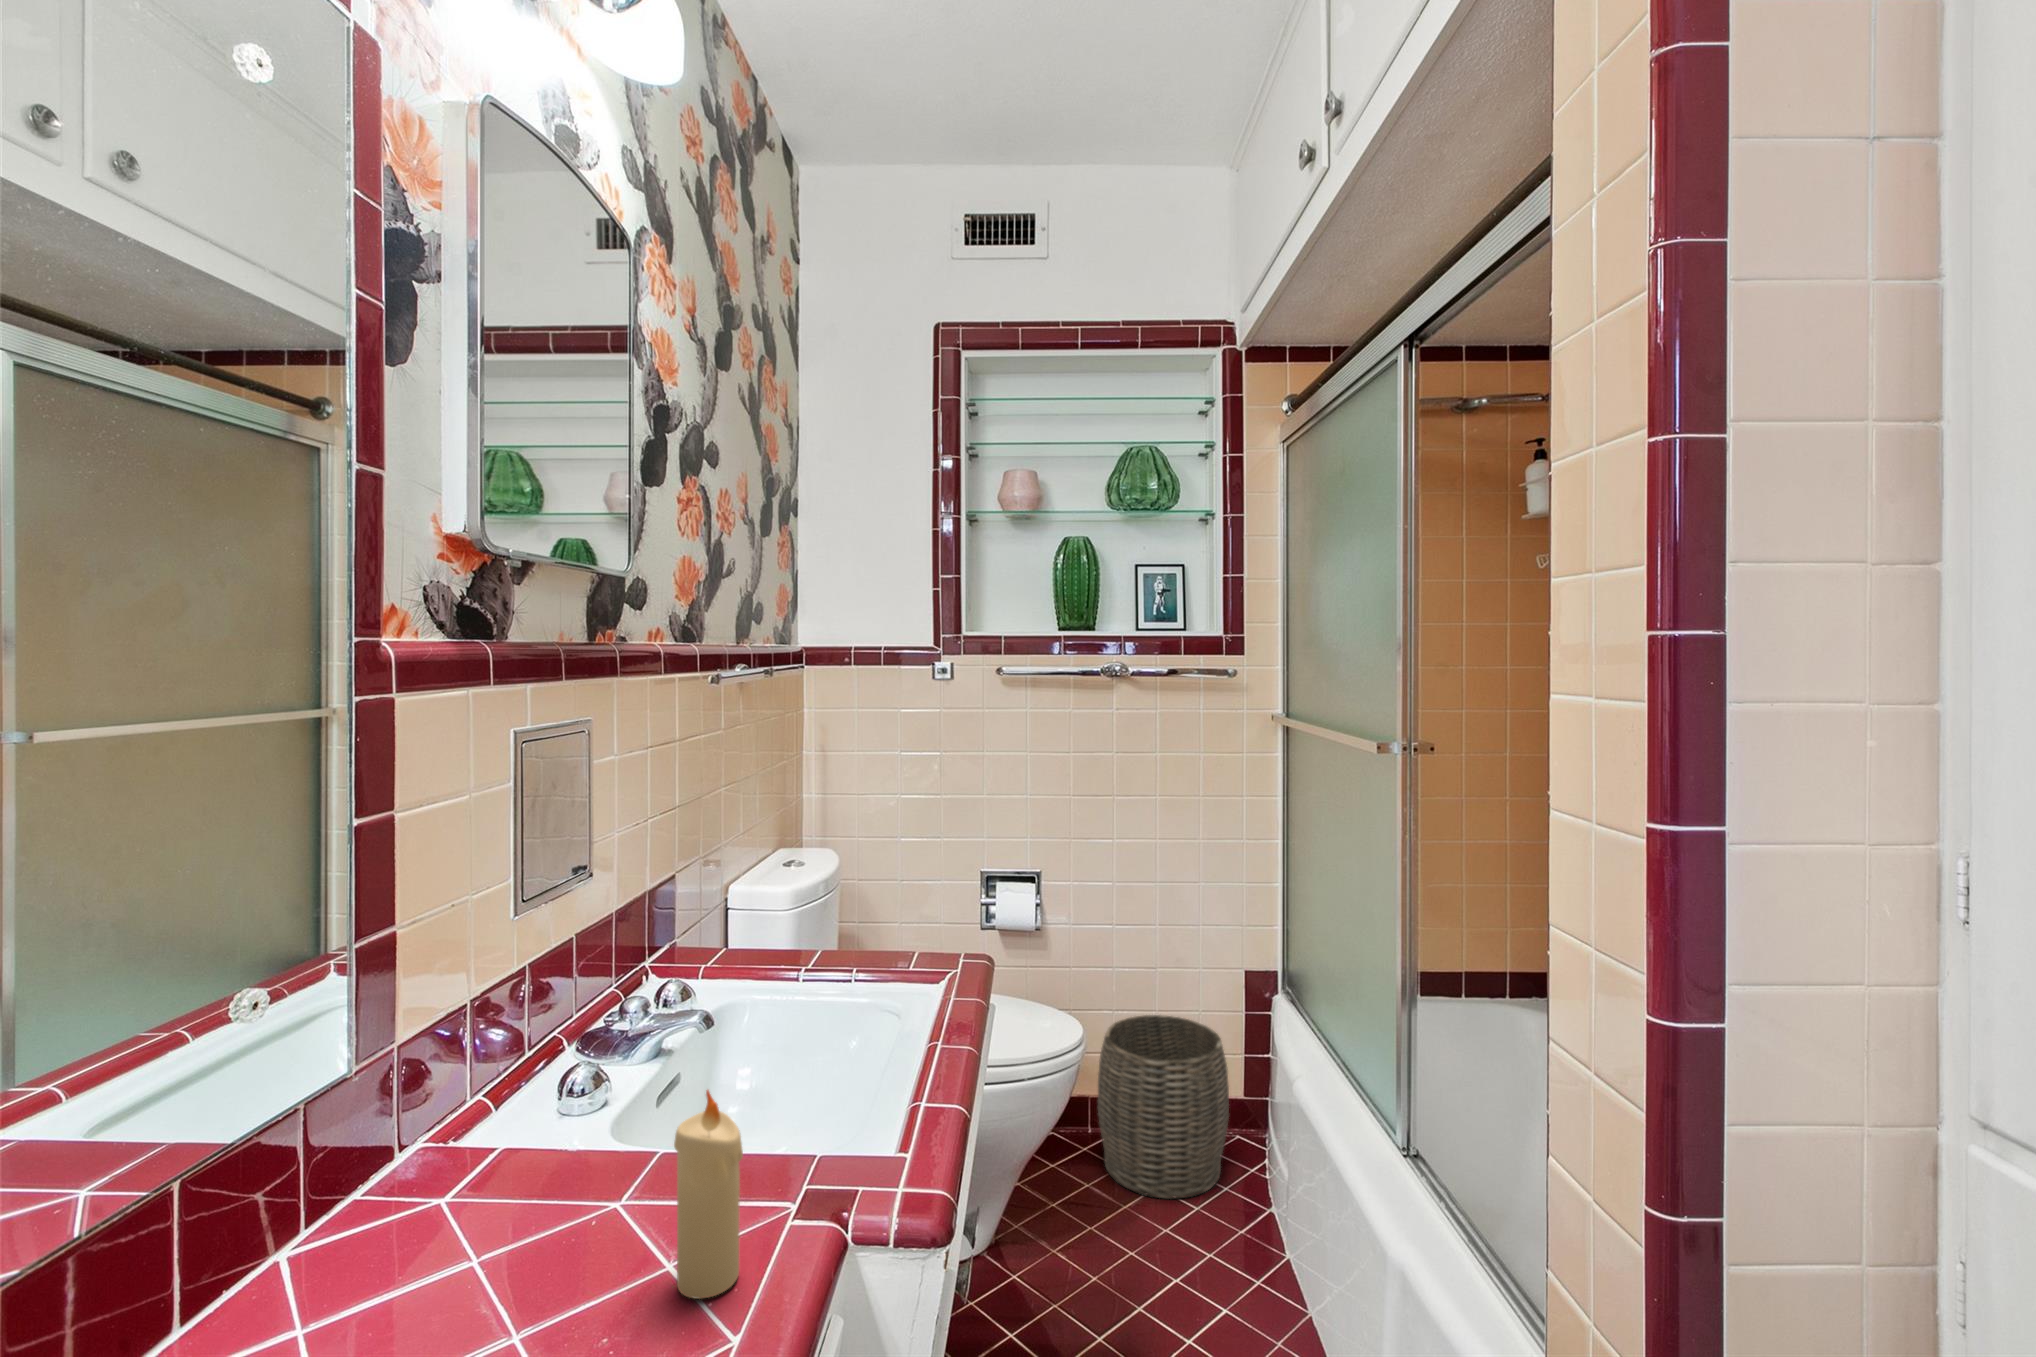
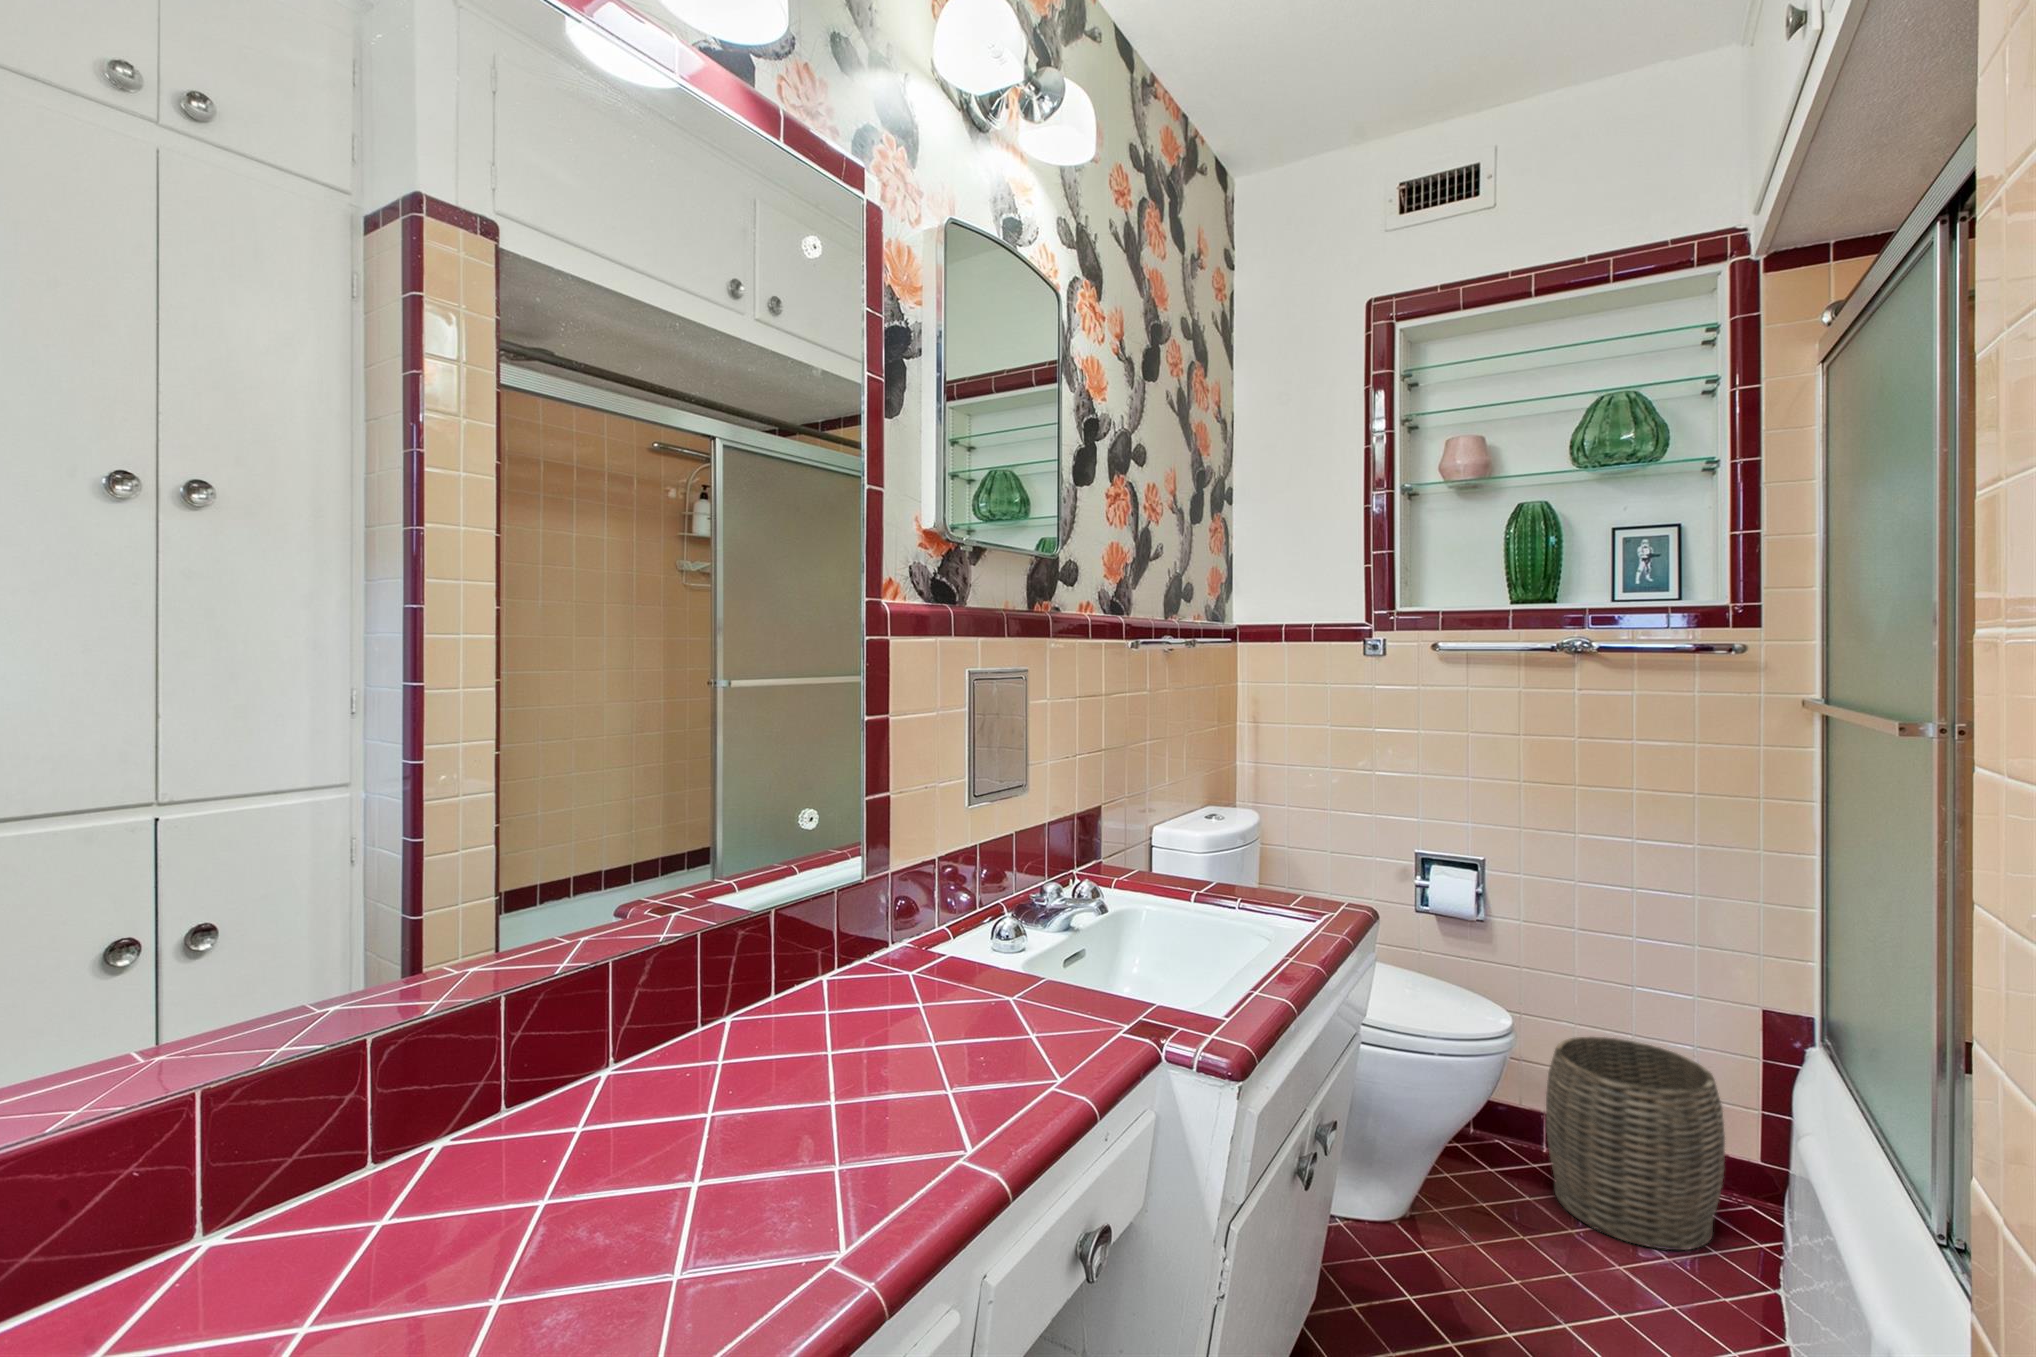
candle: present [674,1090,743,1299] -> none [1029,903,1074,1048]

